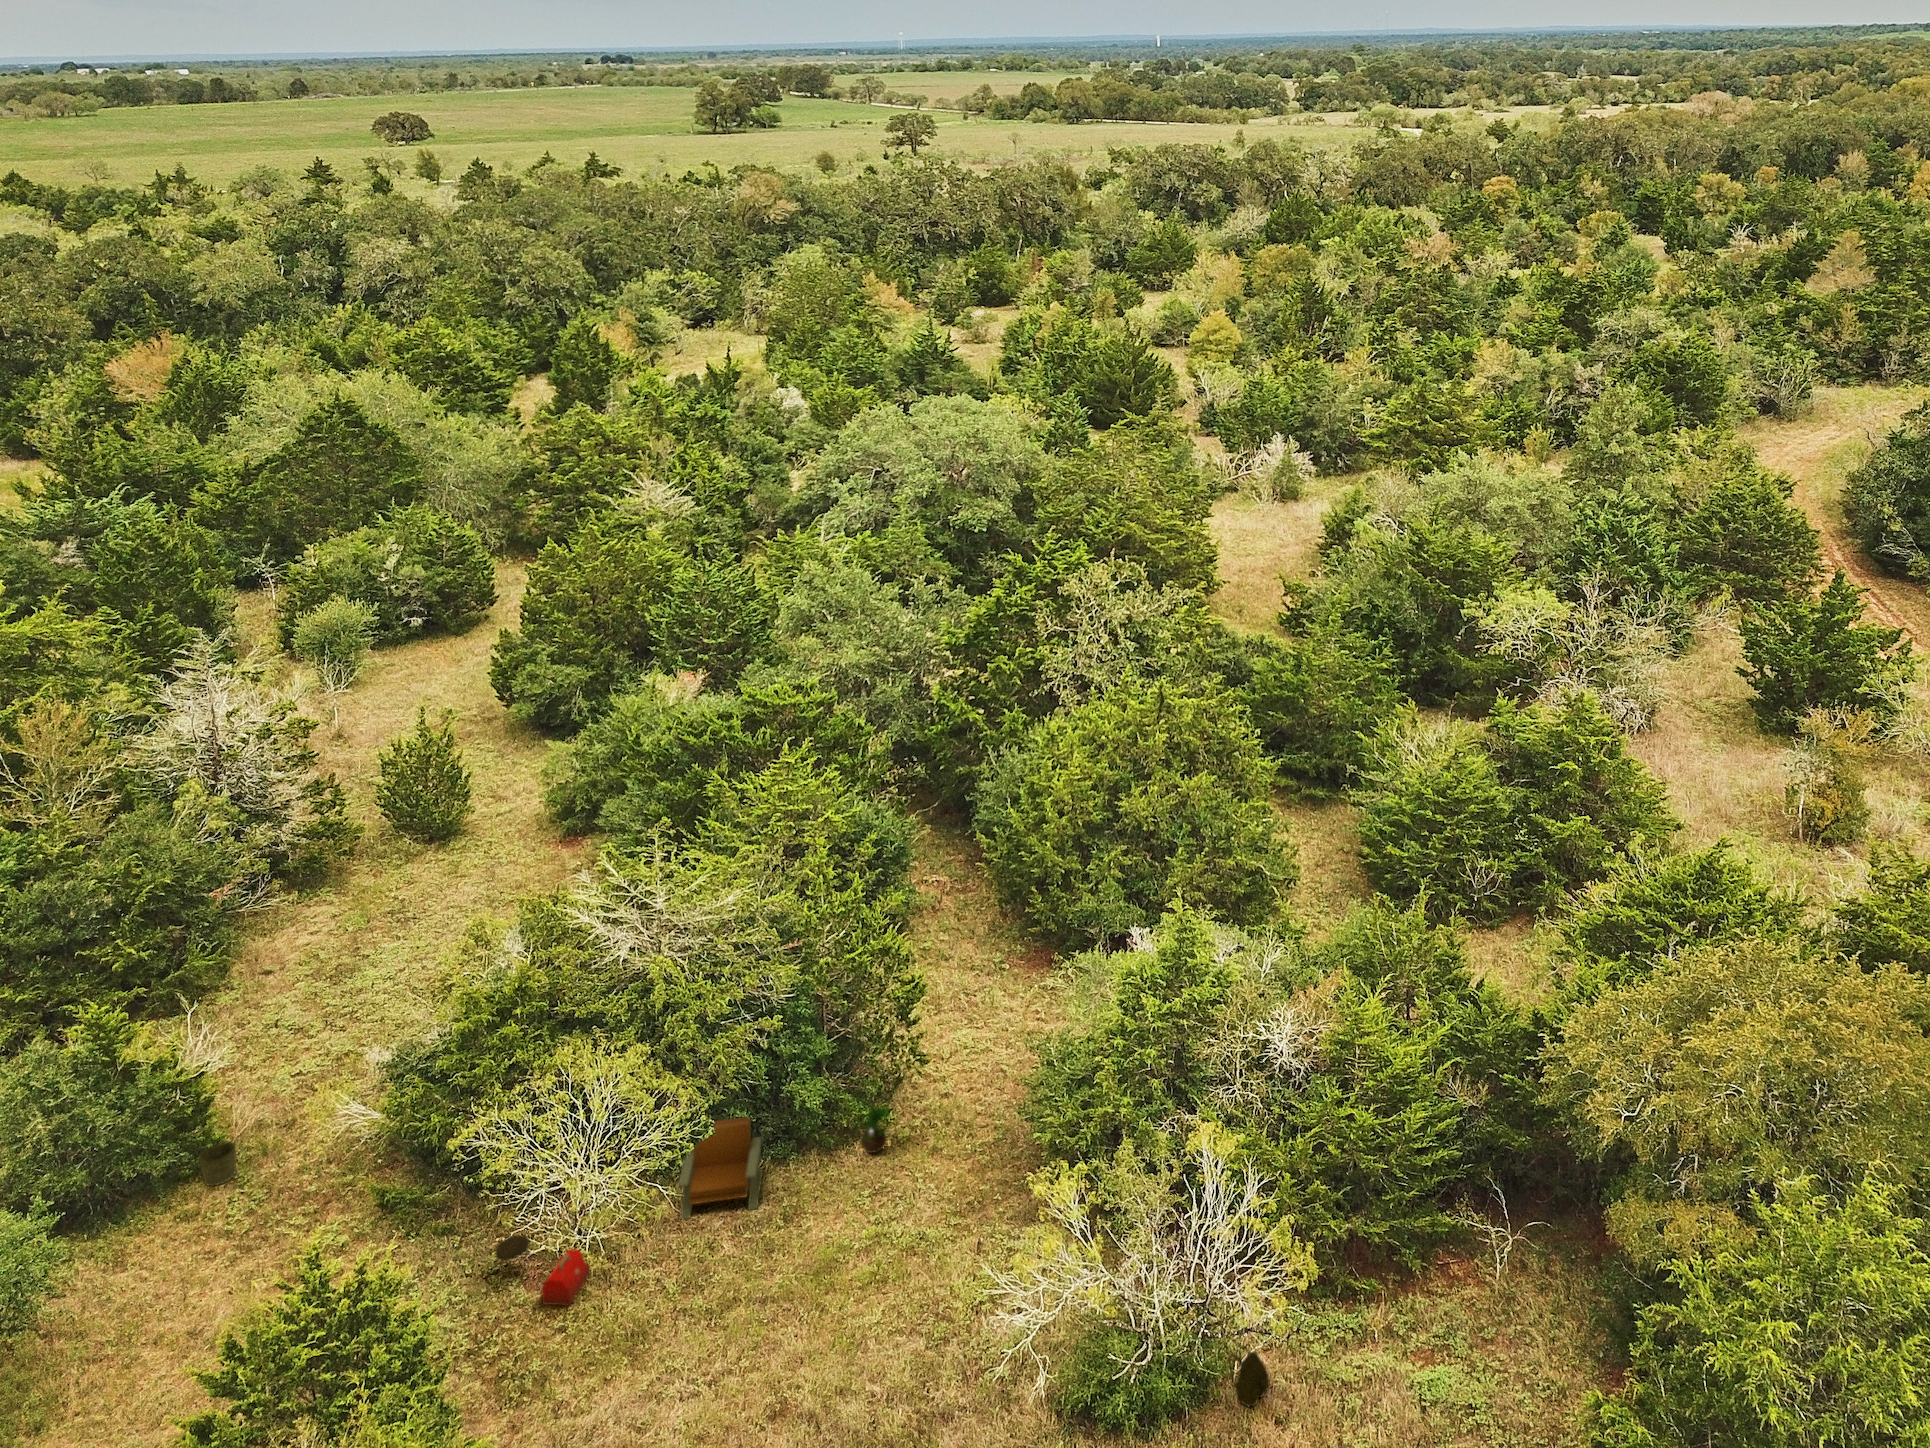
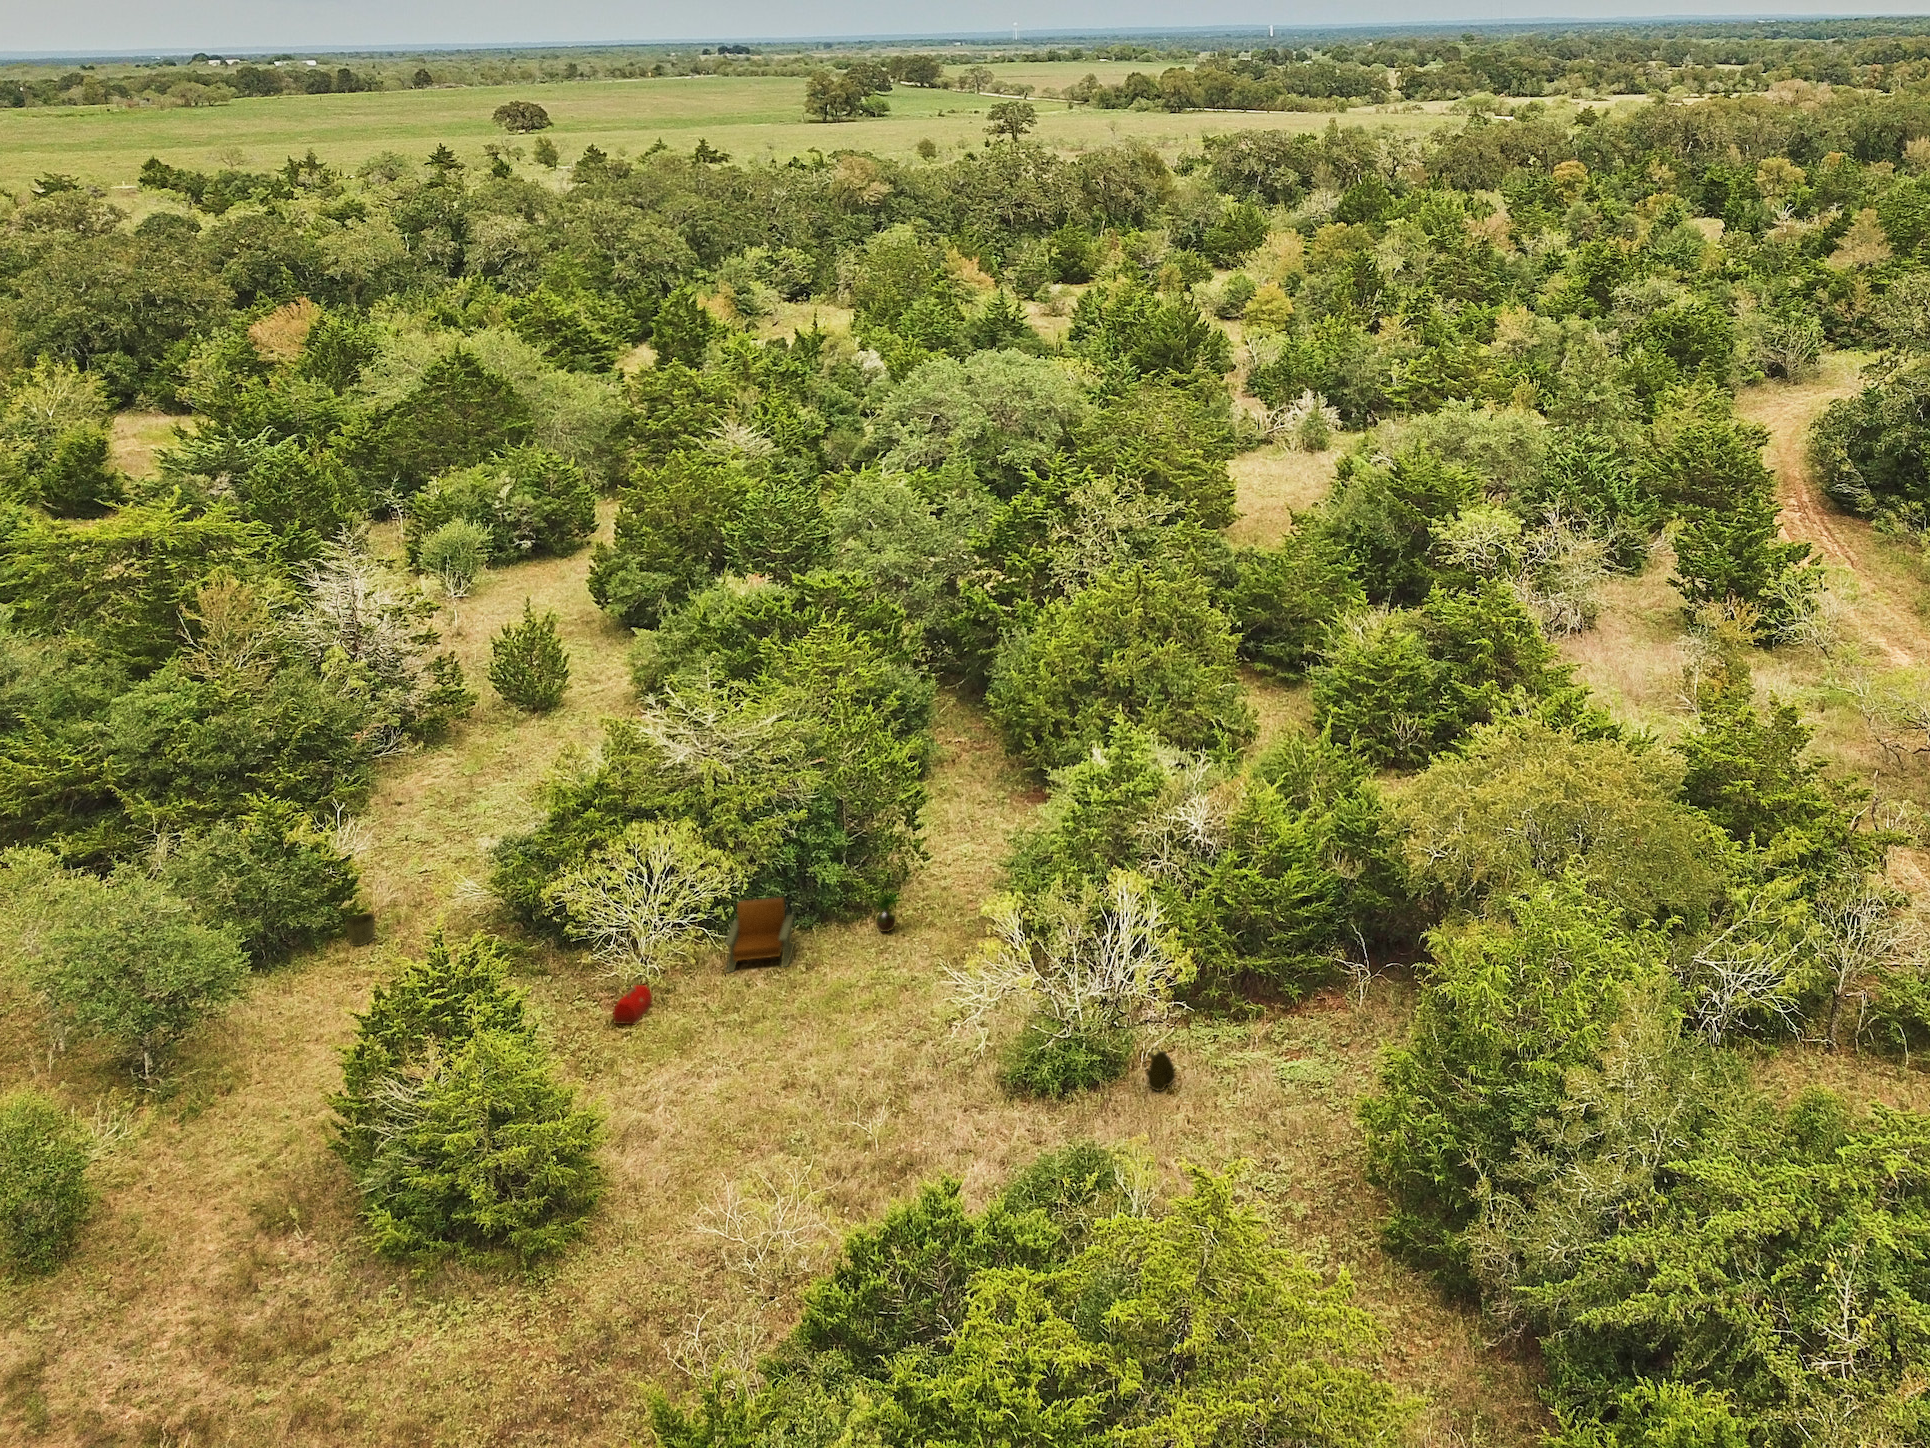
stool: present [495,1235,532,1284] -> none [578,975,608,1012]

